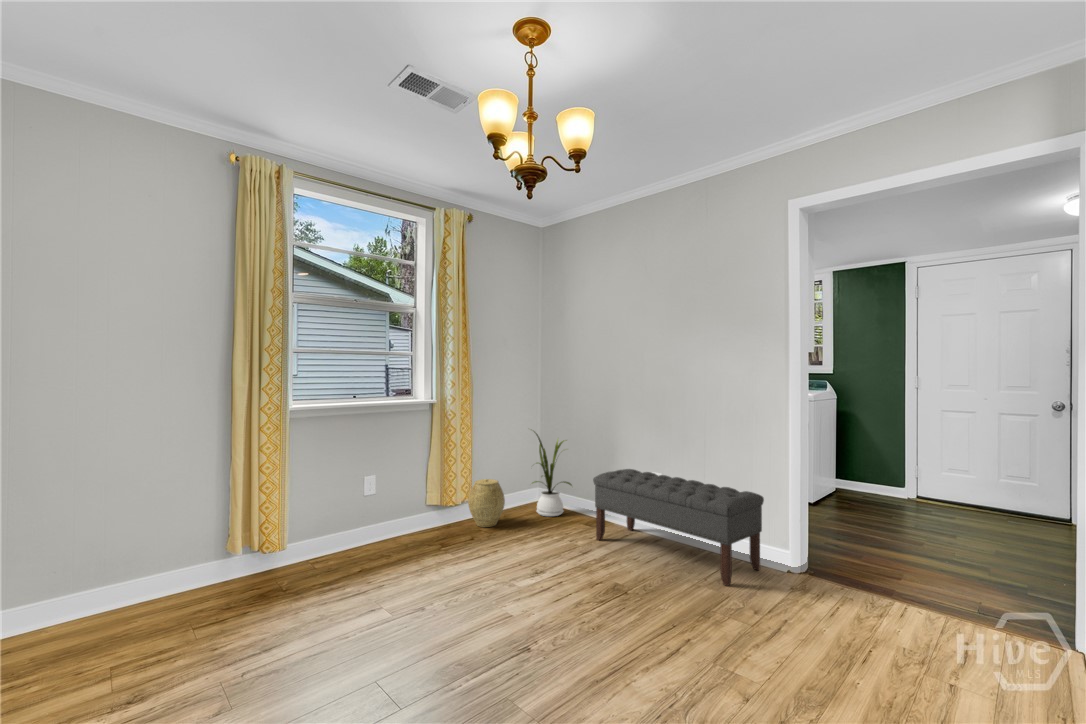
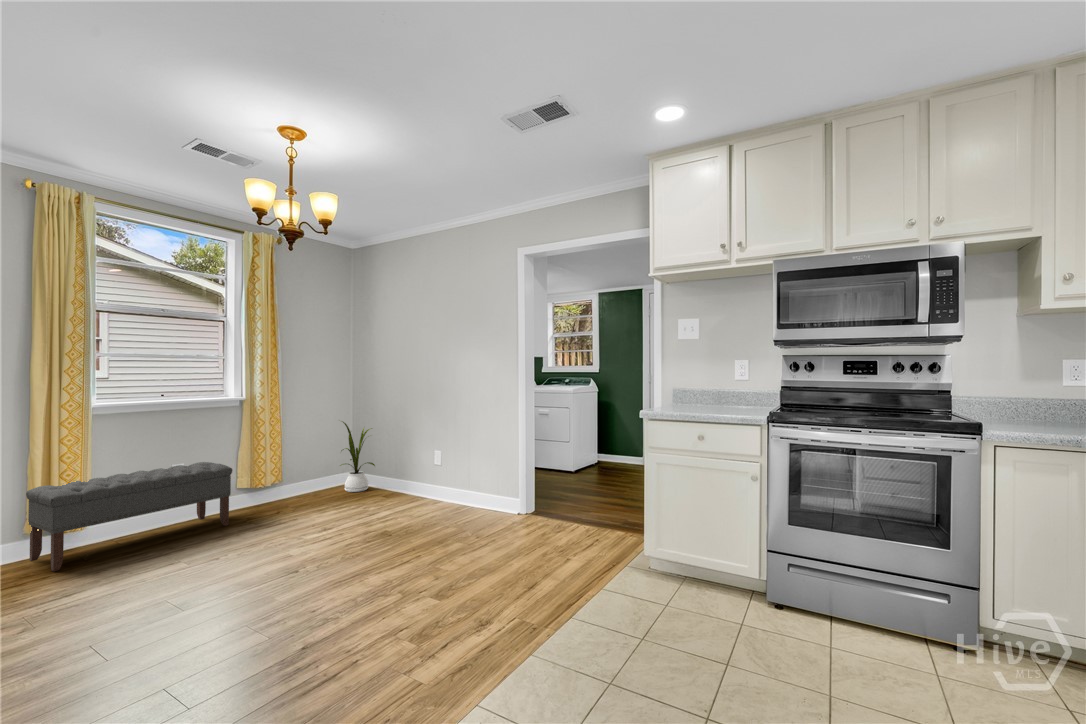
bench: present [593,469,764,586] -> present [26,462,232,571]
woven basket: present [468,479,505,527] -> none [278,463,312,503]

